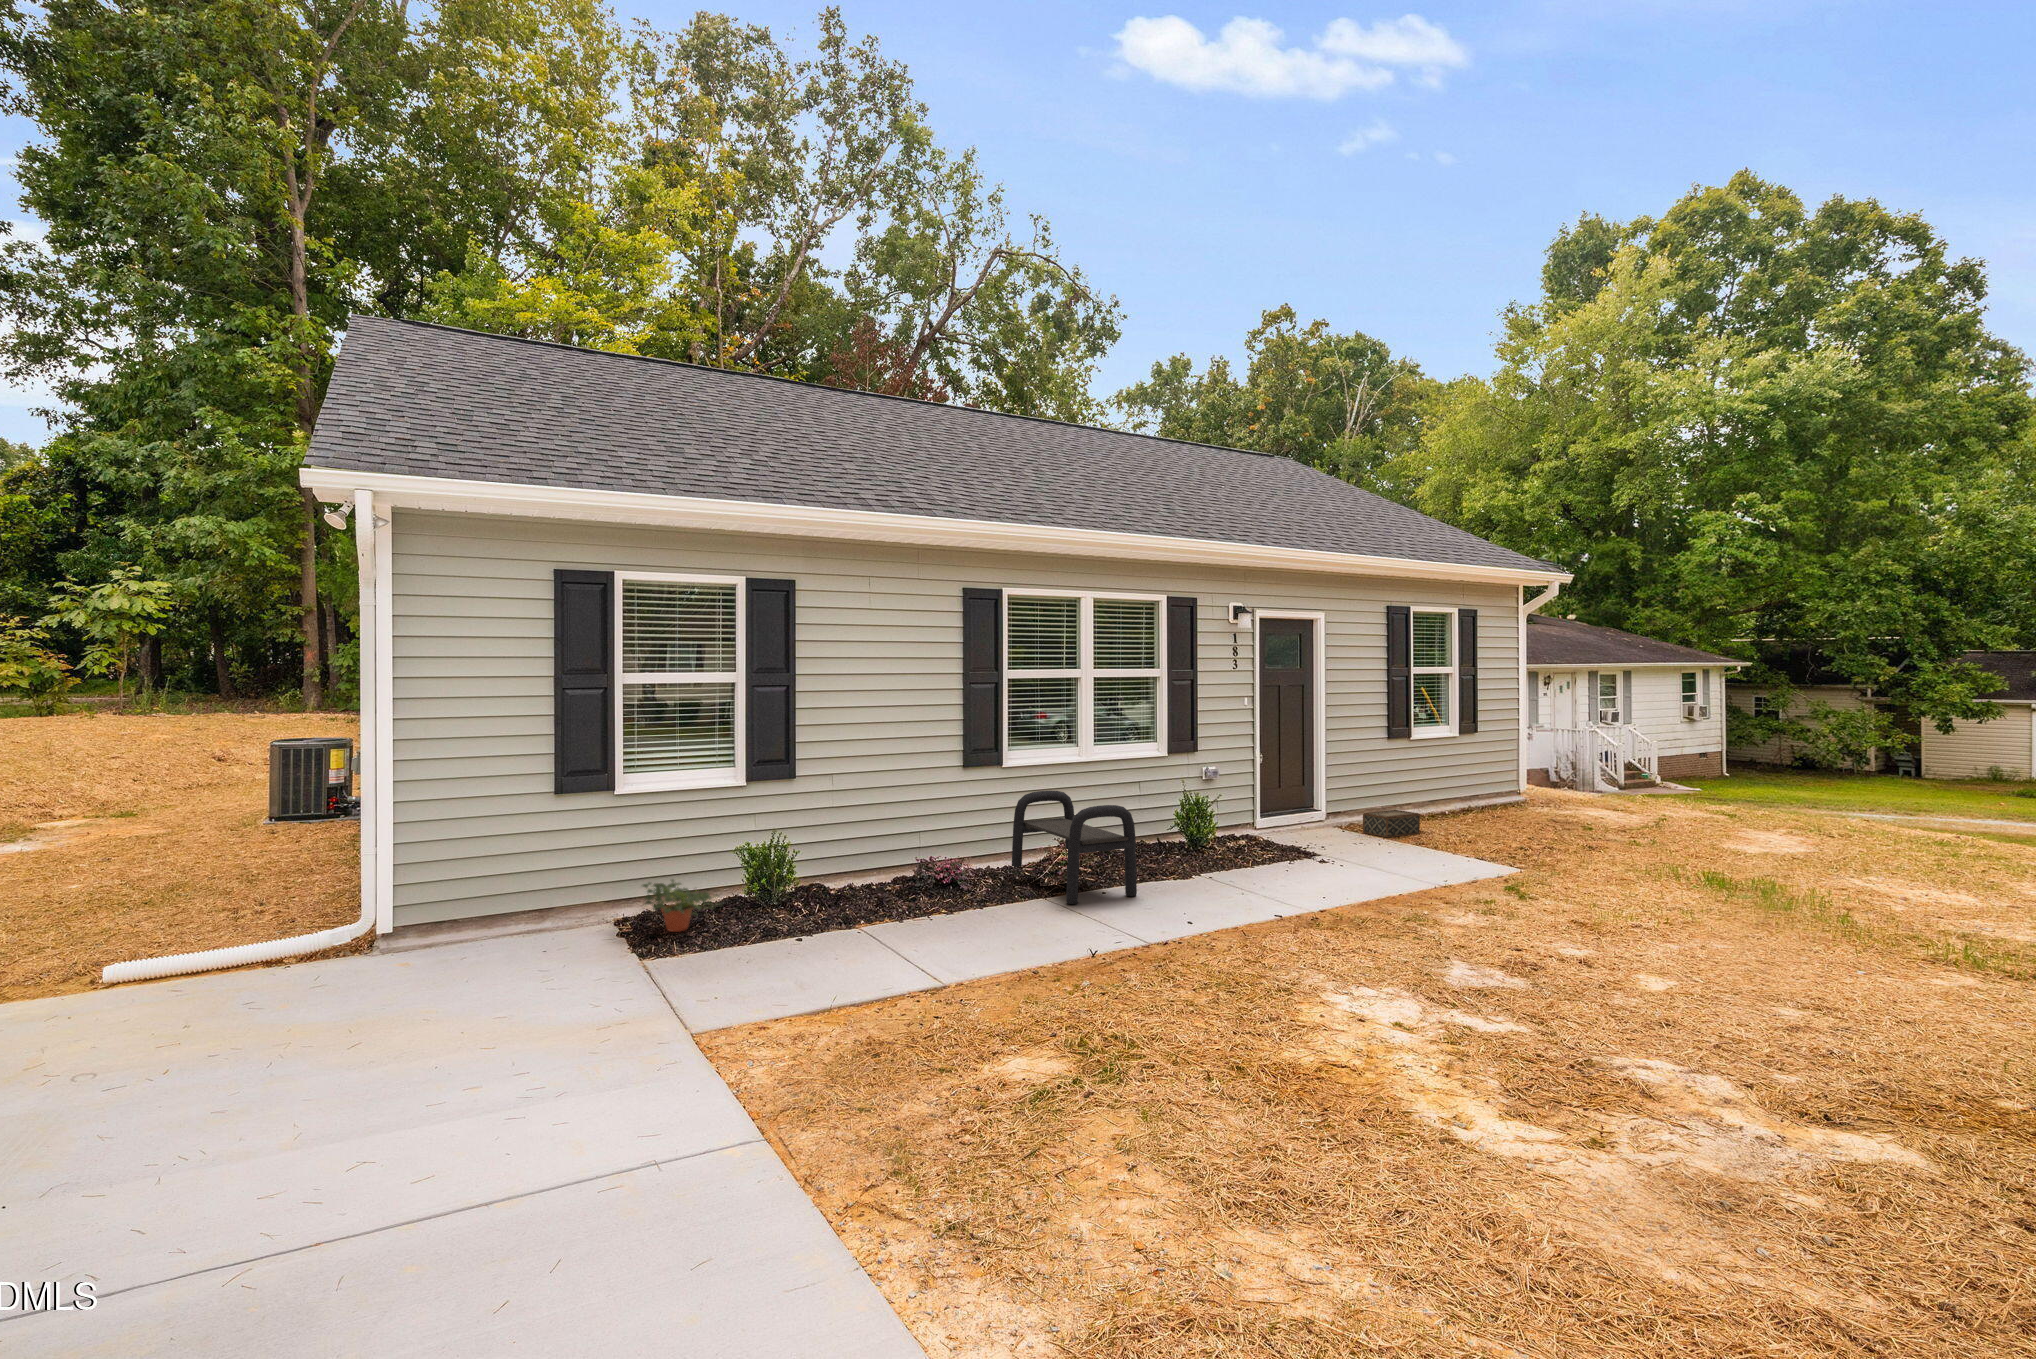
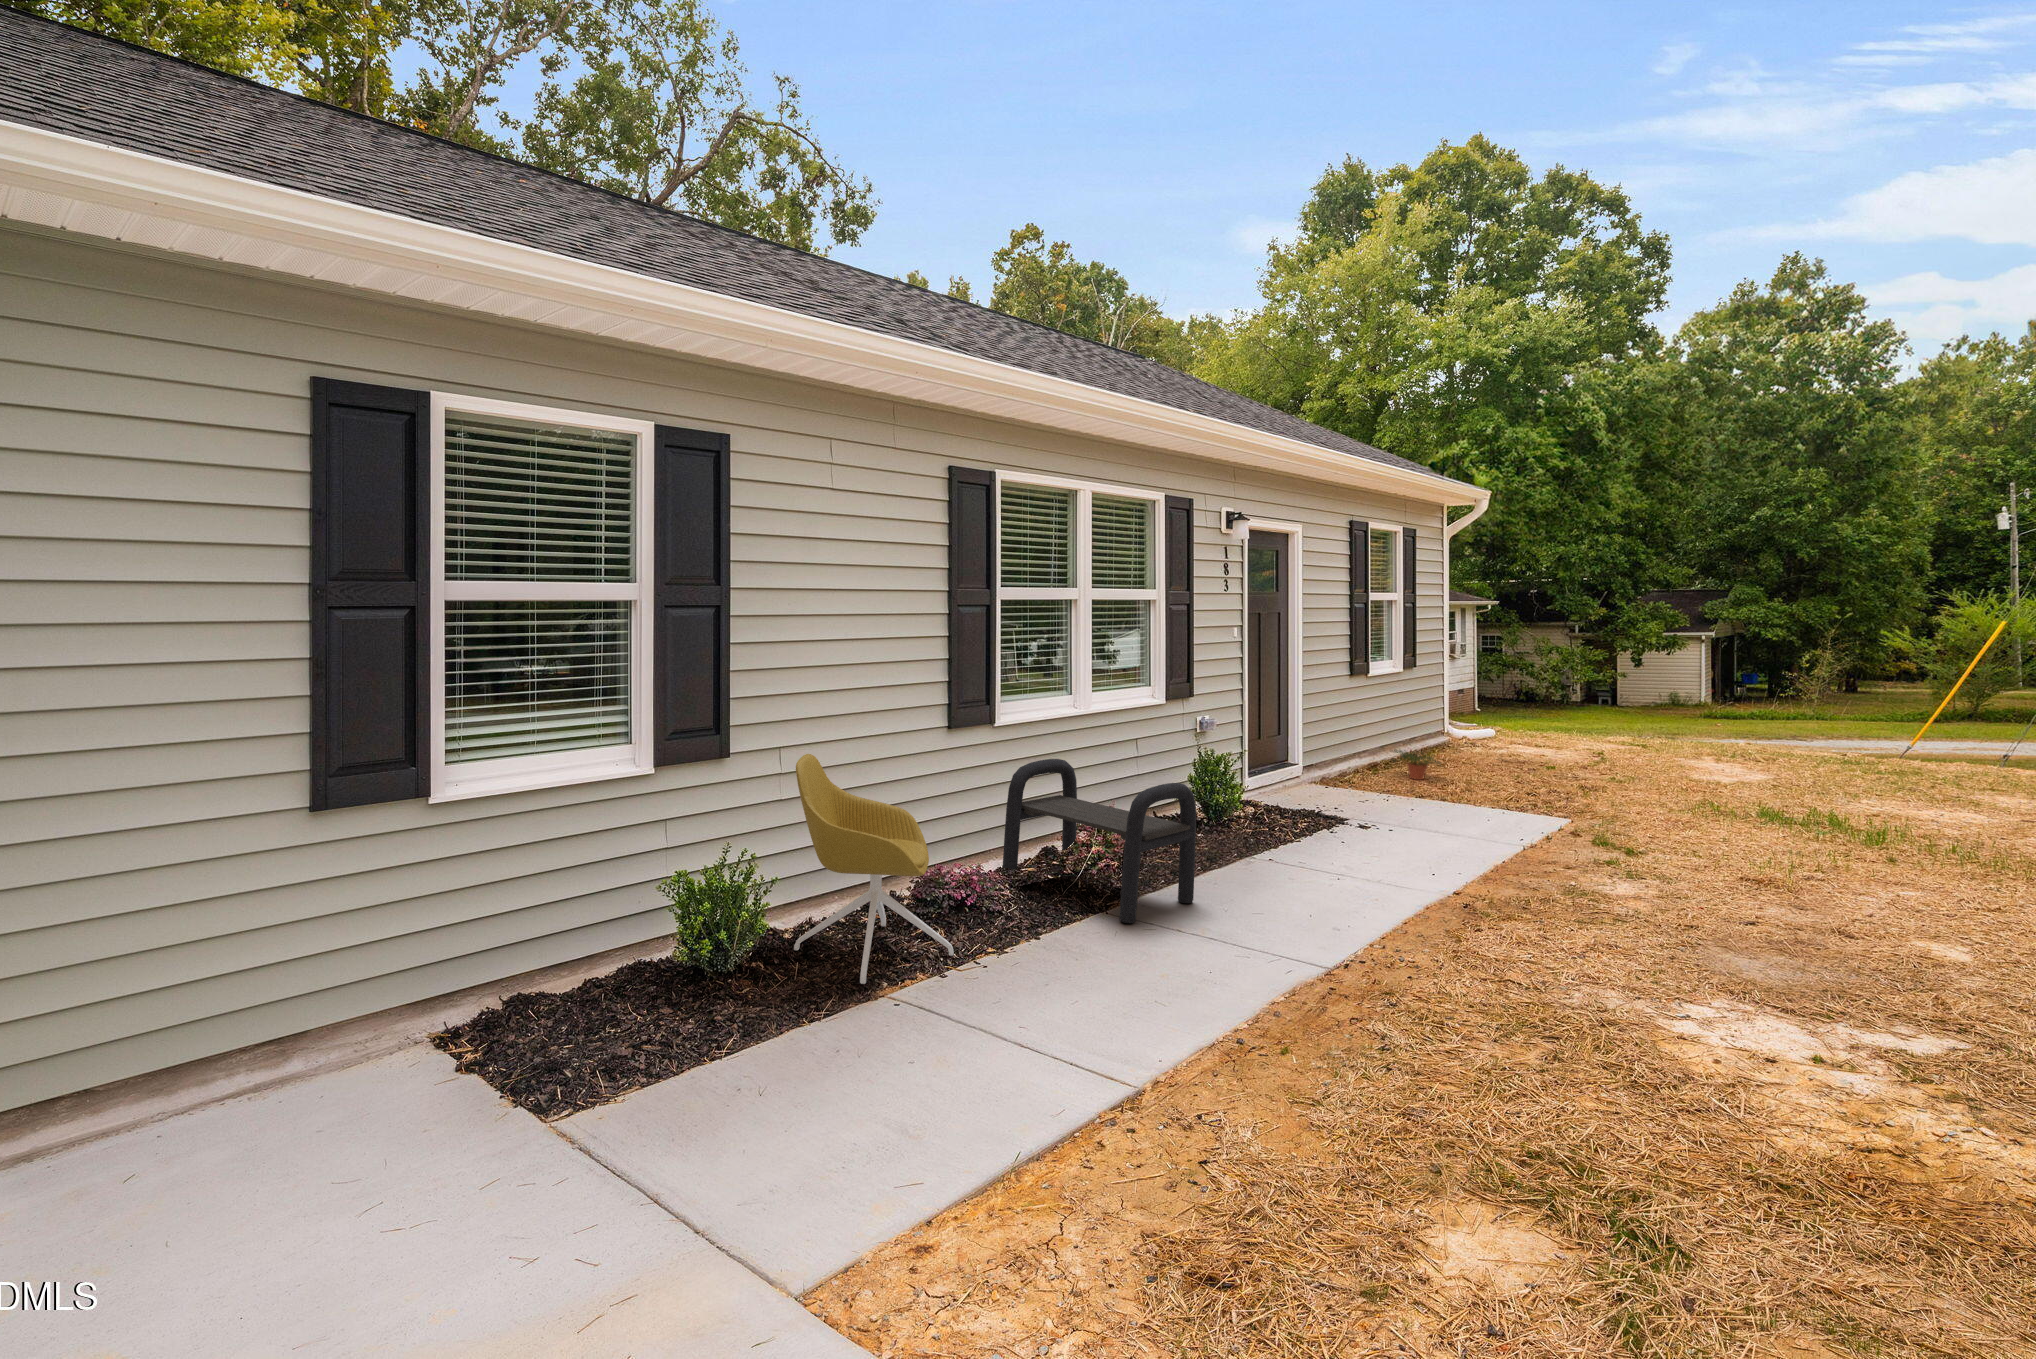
chair: none [829,777,932,922] -> present [794,754,954,984]
woven basket: present [1363,810,1420,838] -> none [1330,761,1388,795]
potted plant: present [643,880,719,932] -> present [1392,749,1441,780]

